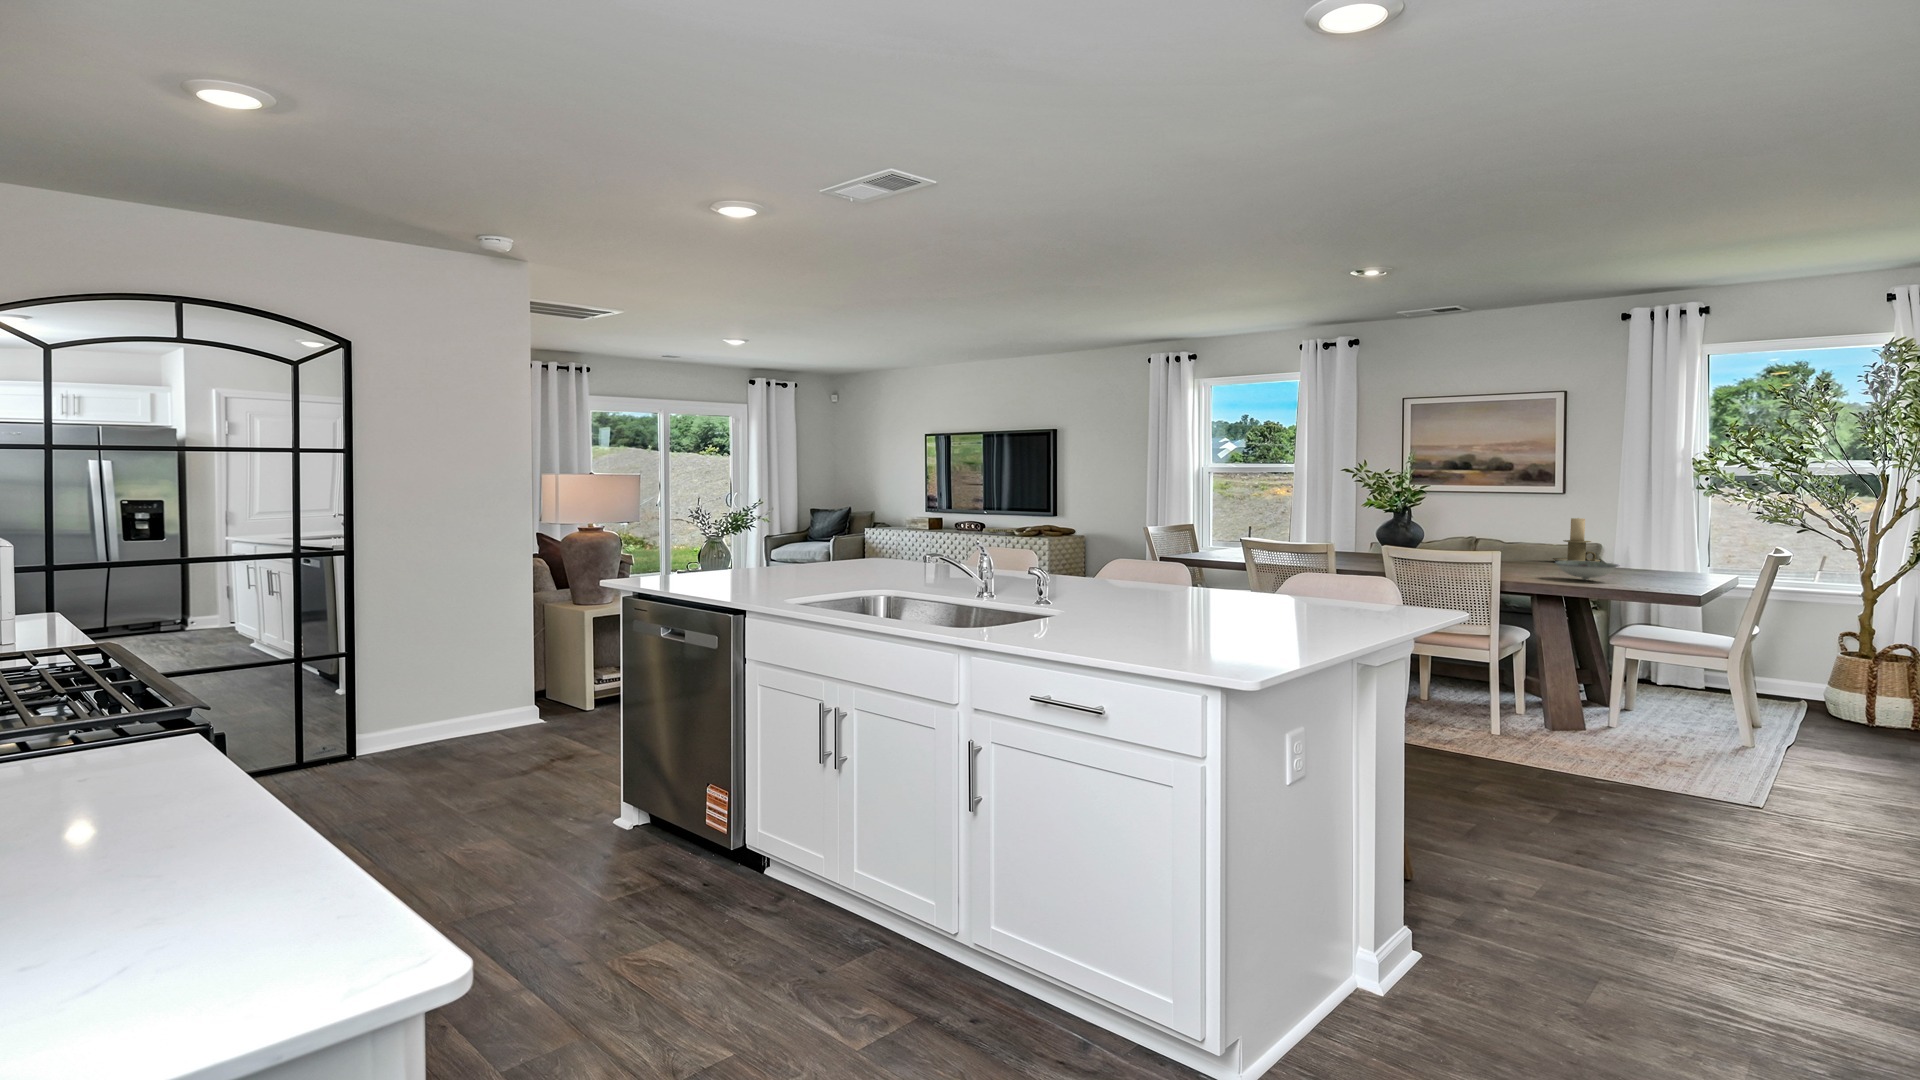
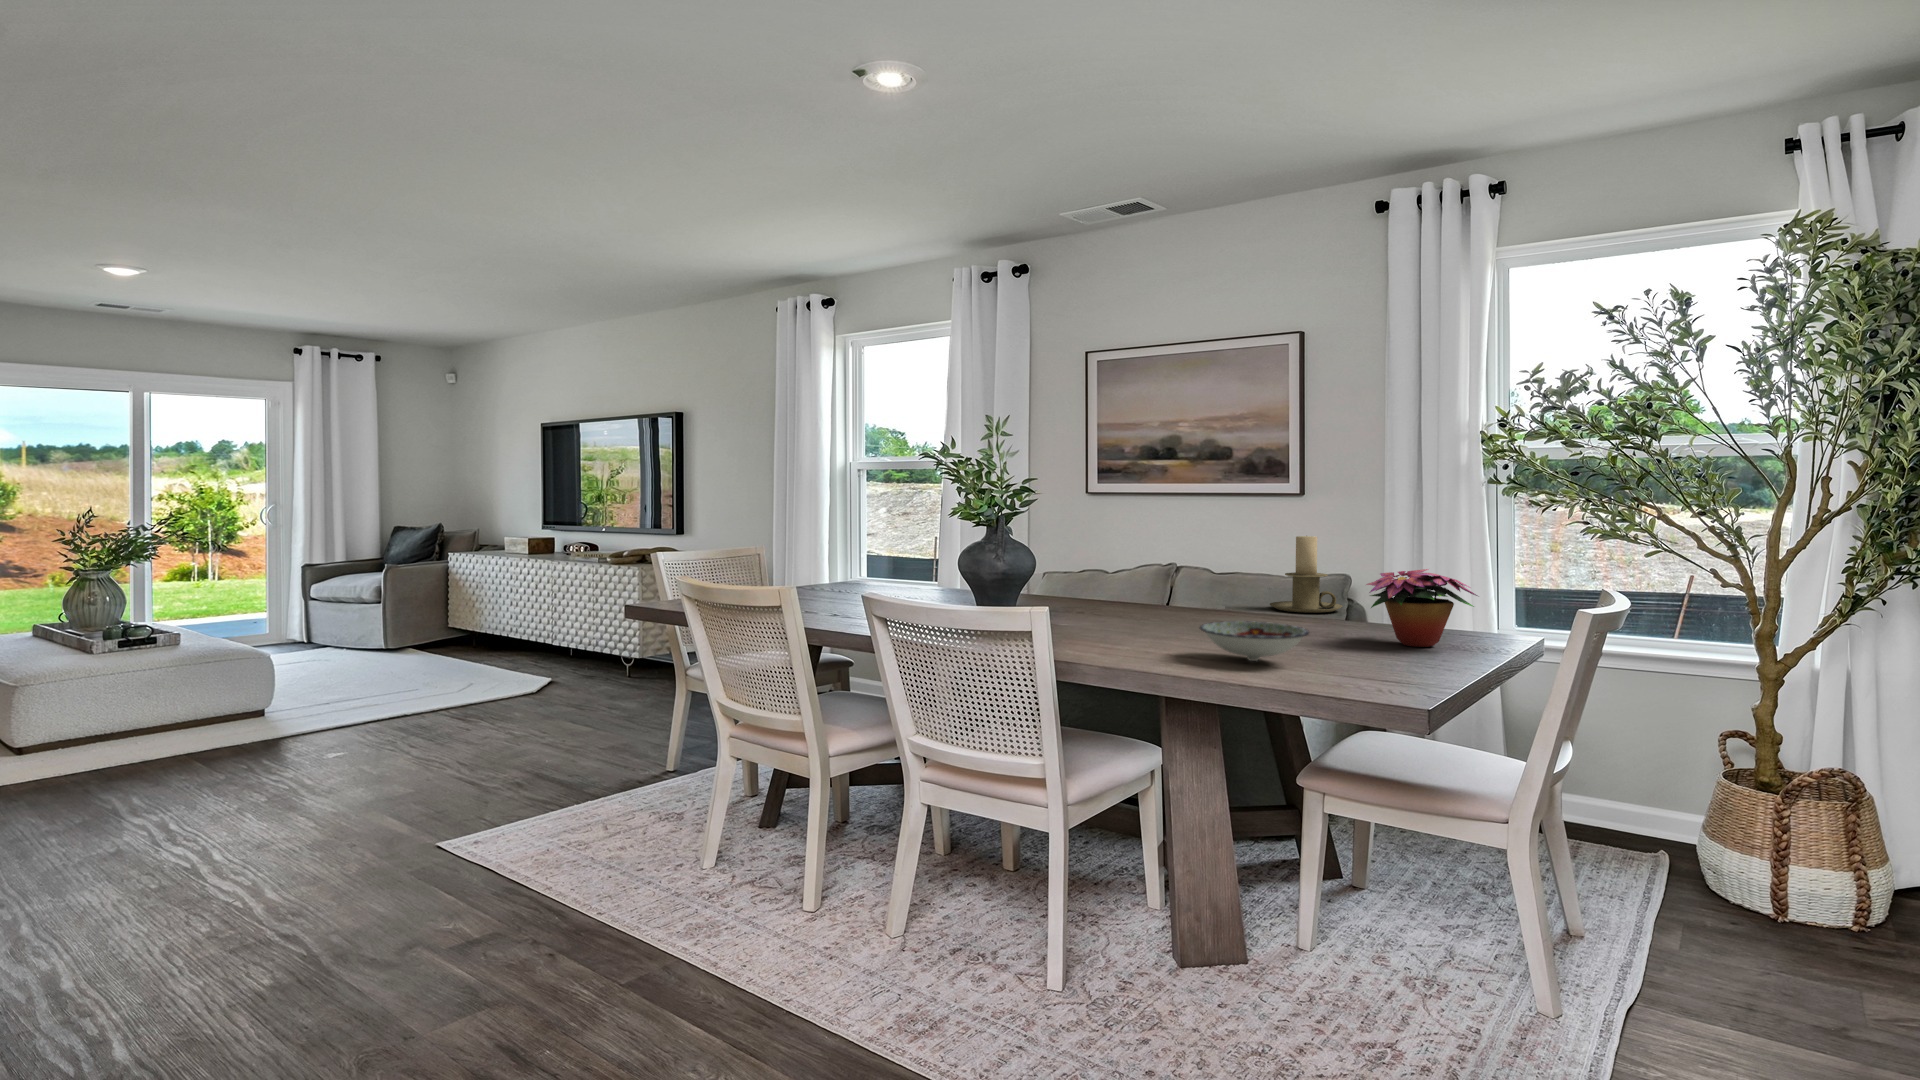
flower arrangement: none [1633,535,1707,577] -> present [1366,569,1478,647]

